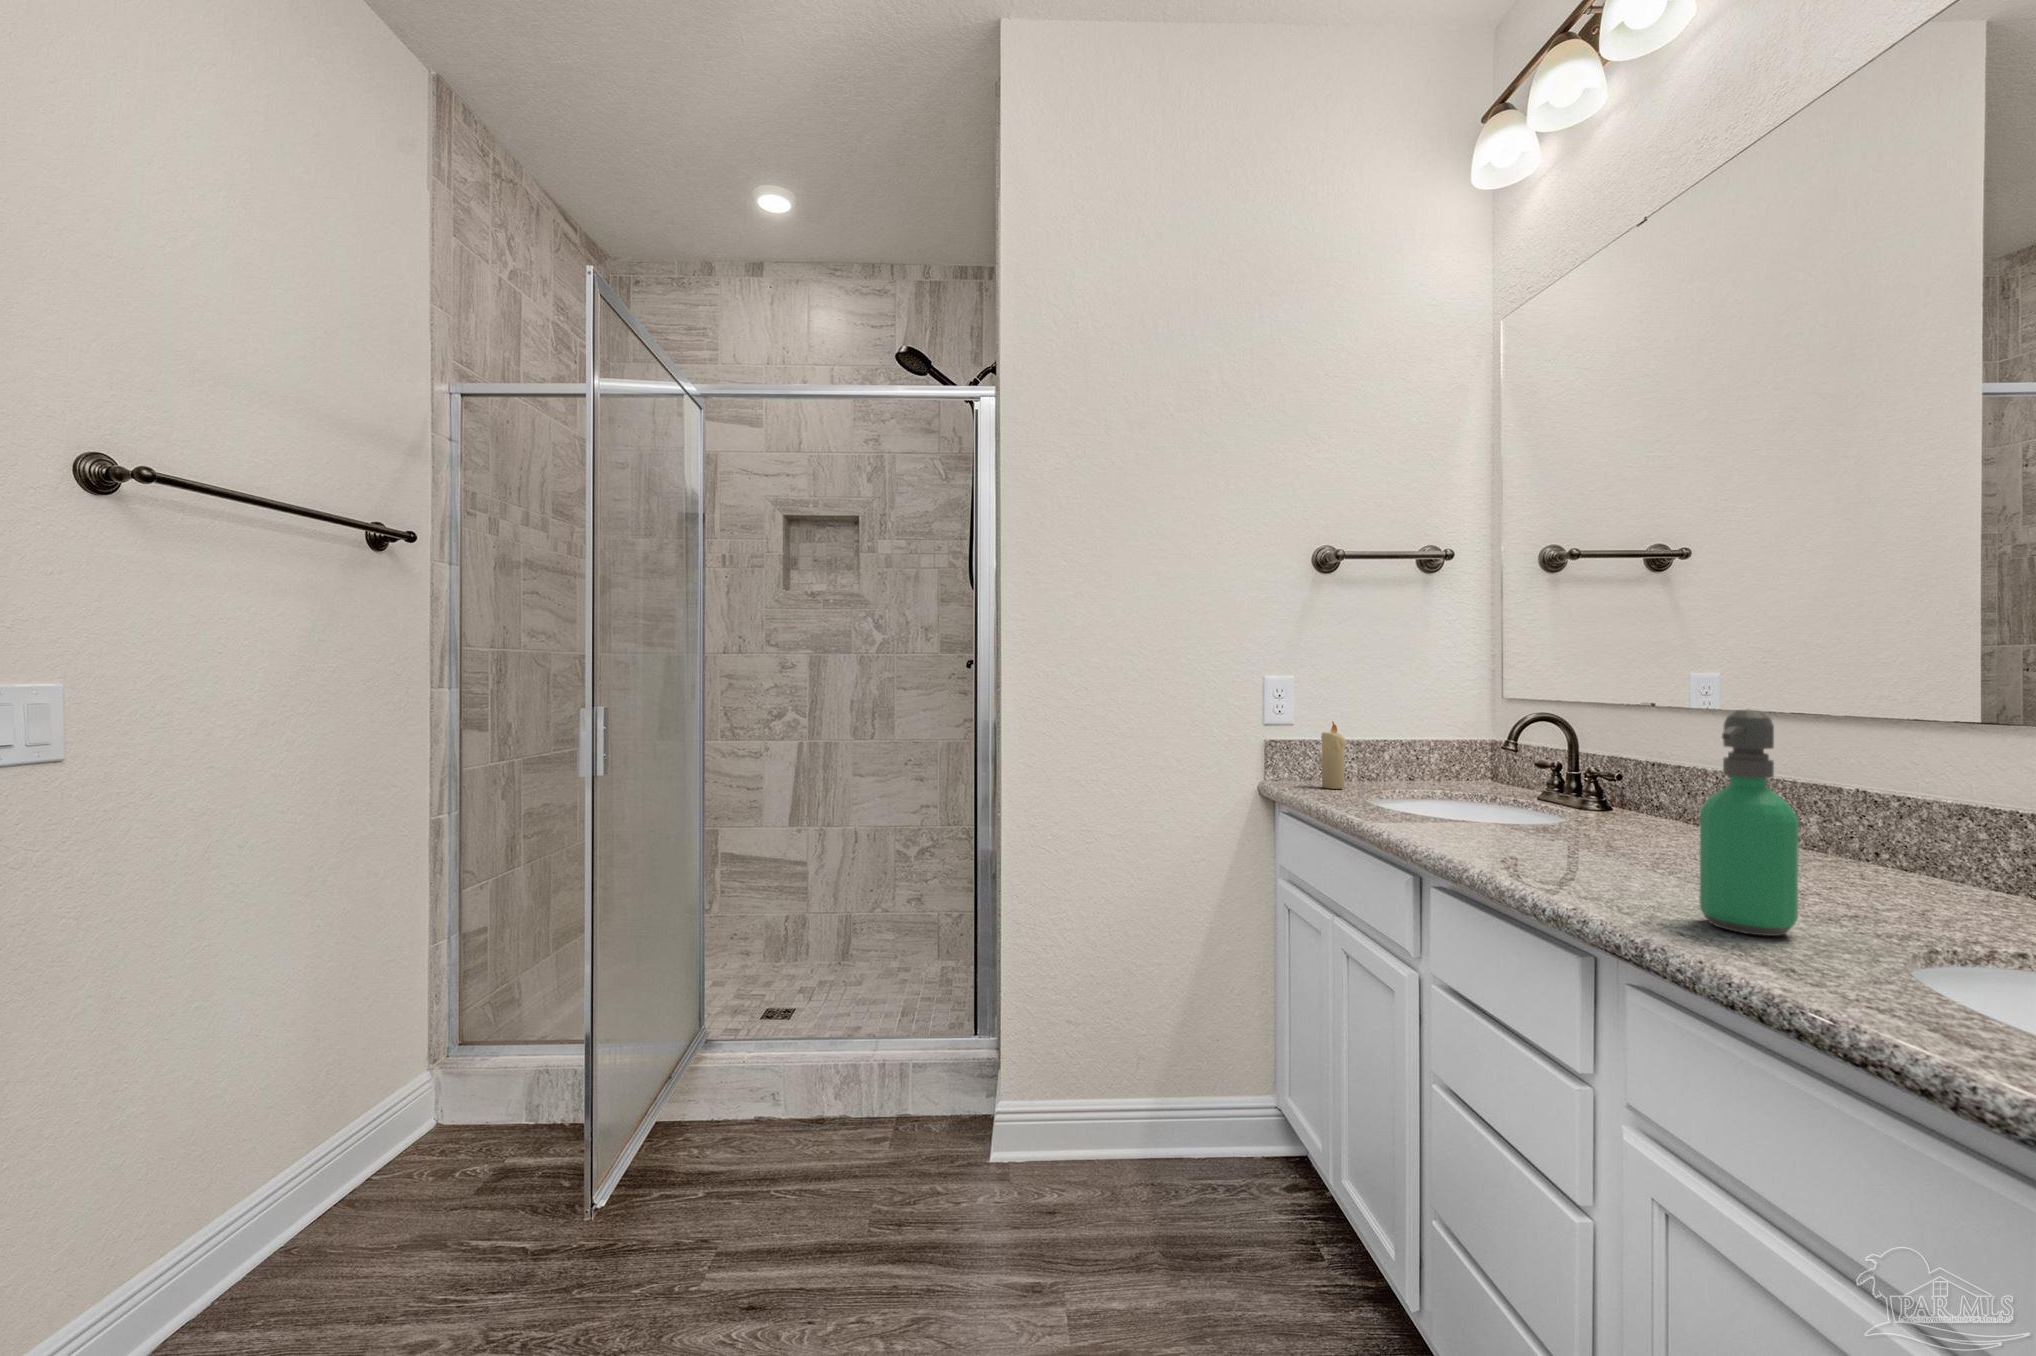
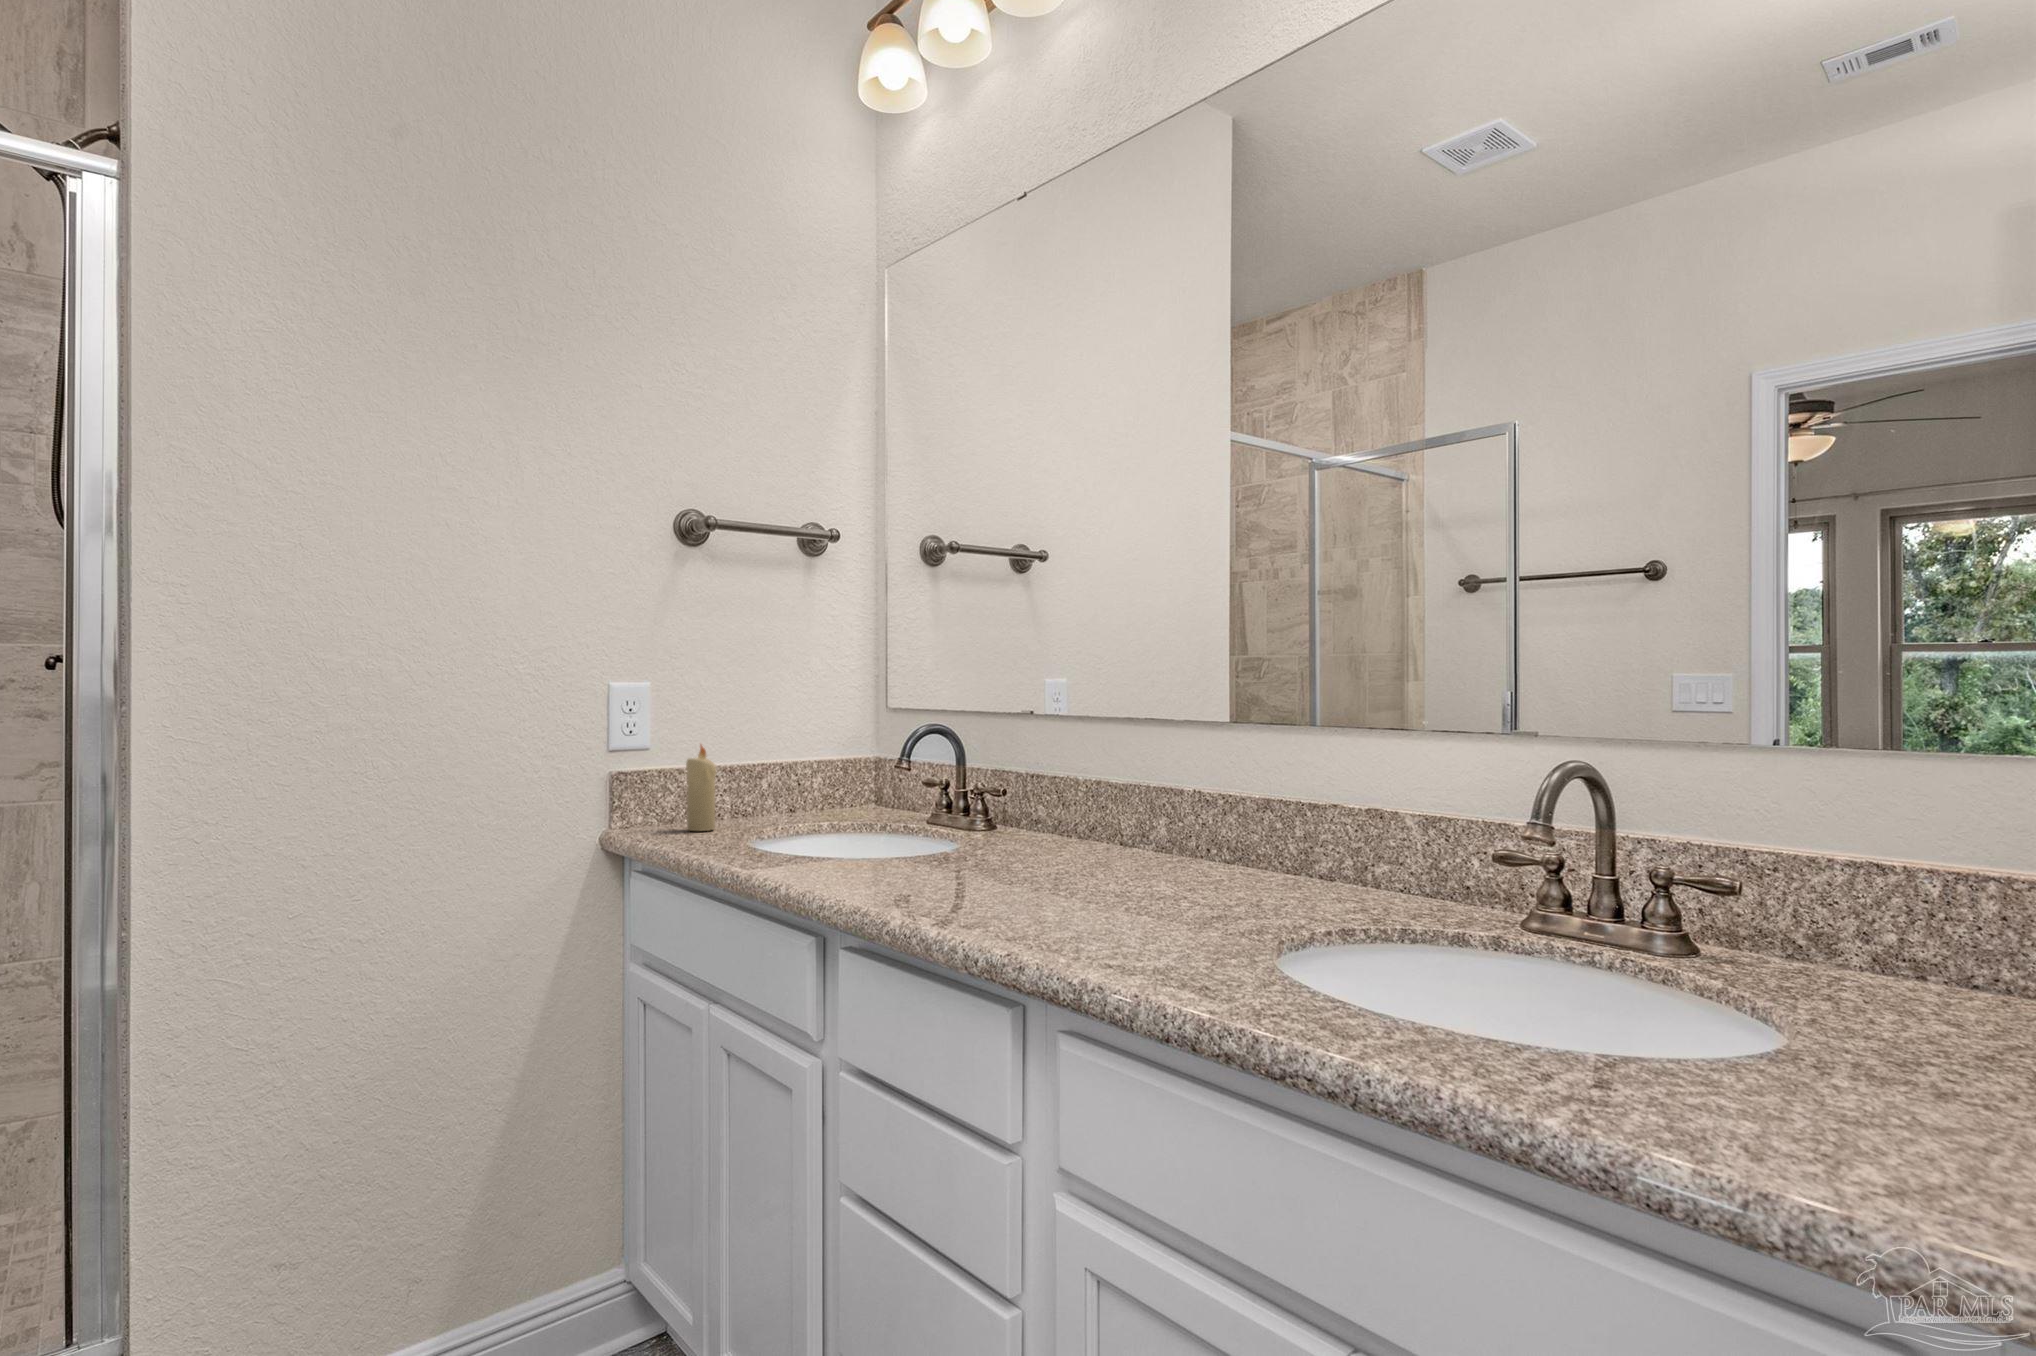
soap dispenser: present [1700,709,1799,936] -> none [1116,723,1194,954]

